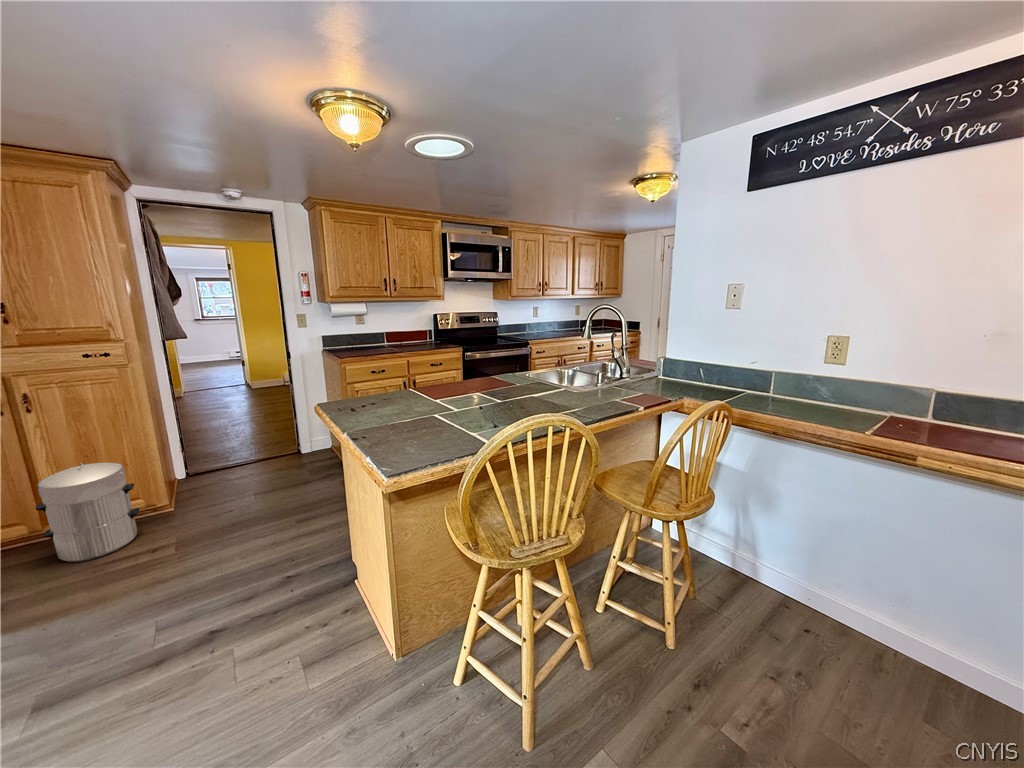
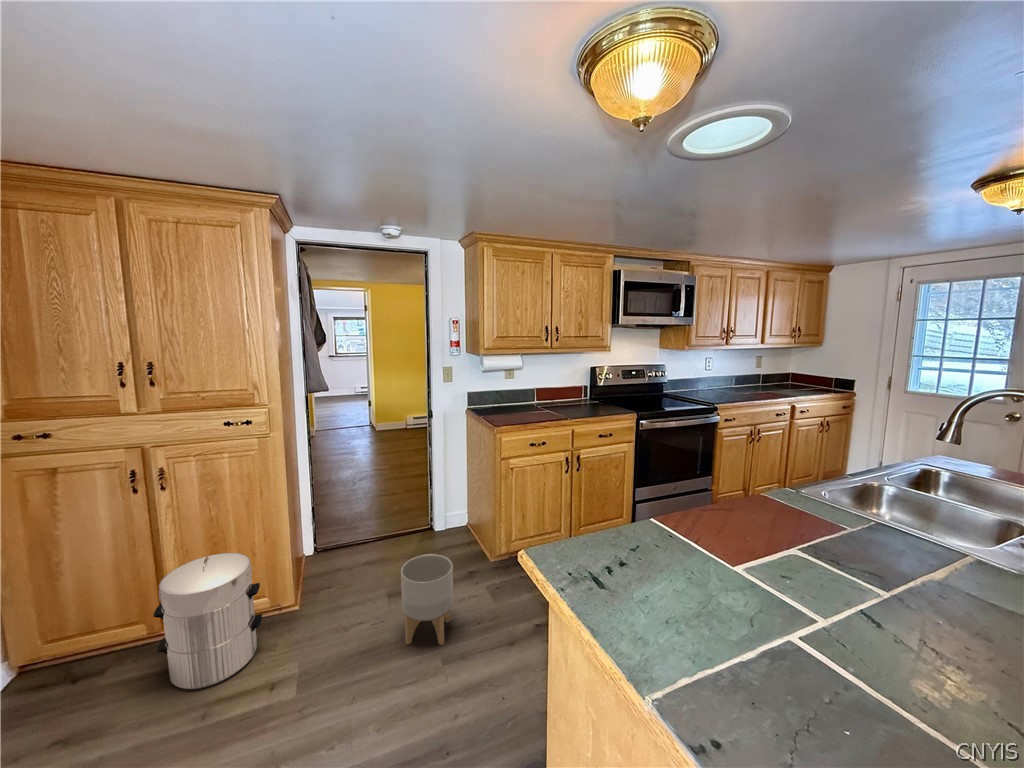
planter: none [260,453,307,517] -> present [401,554,453,645]

